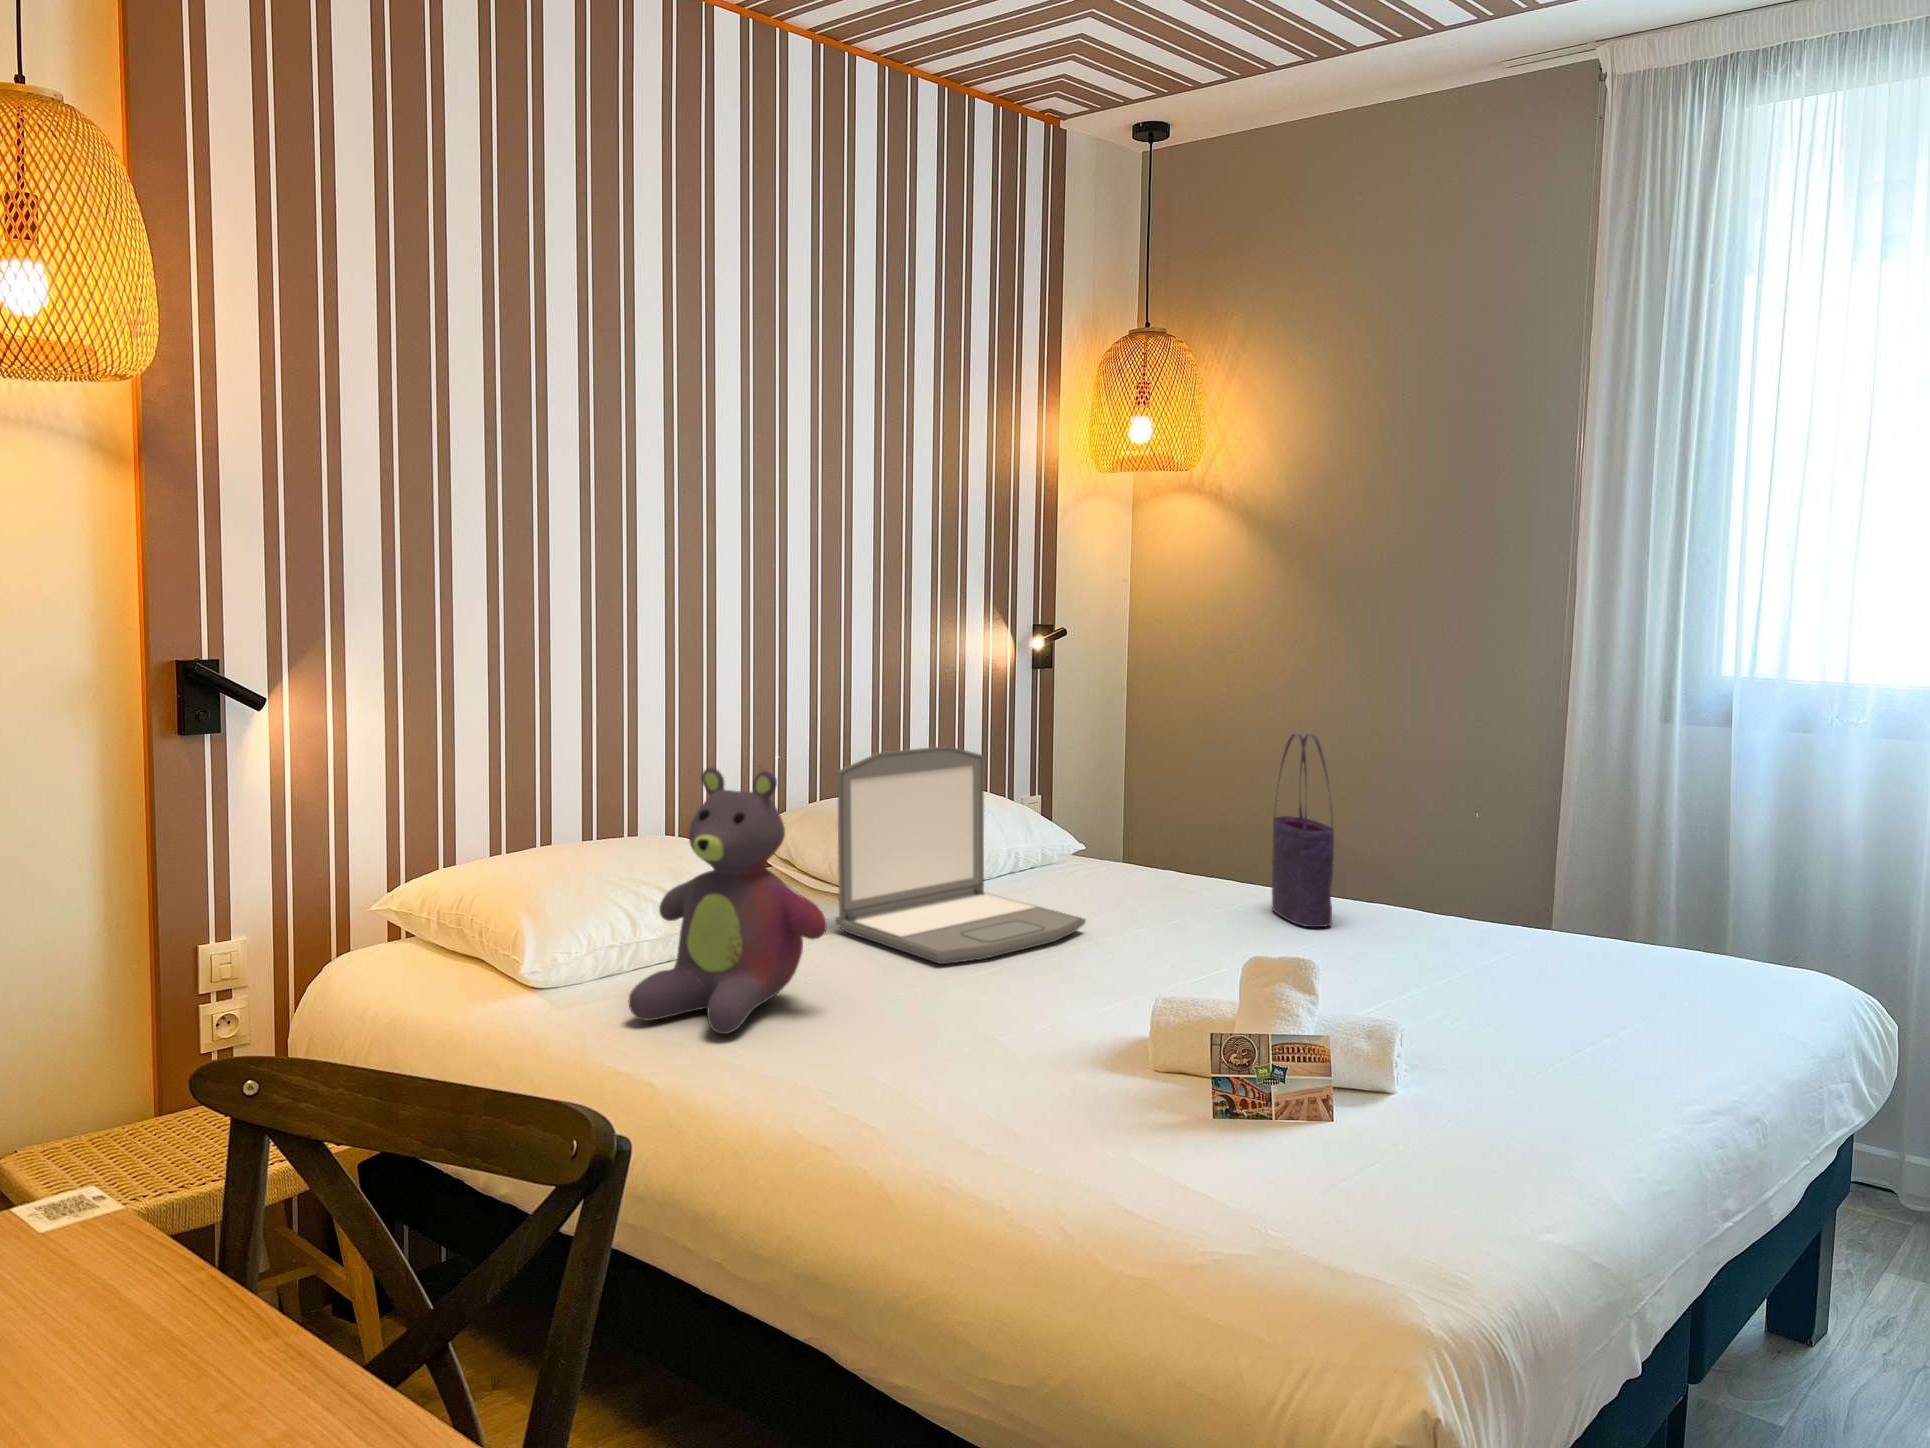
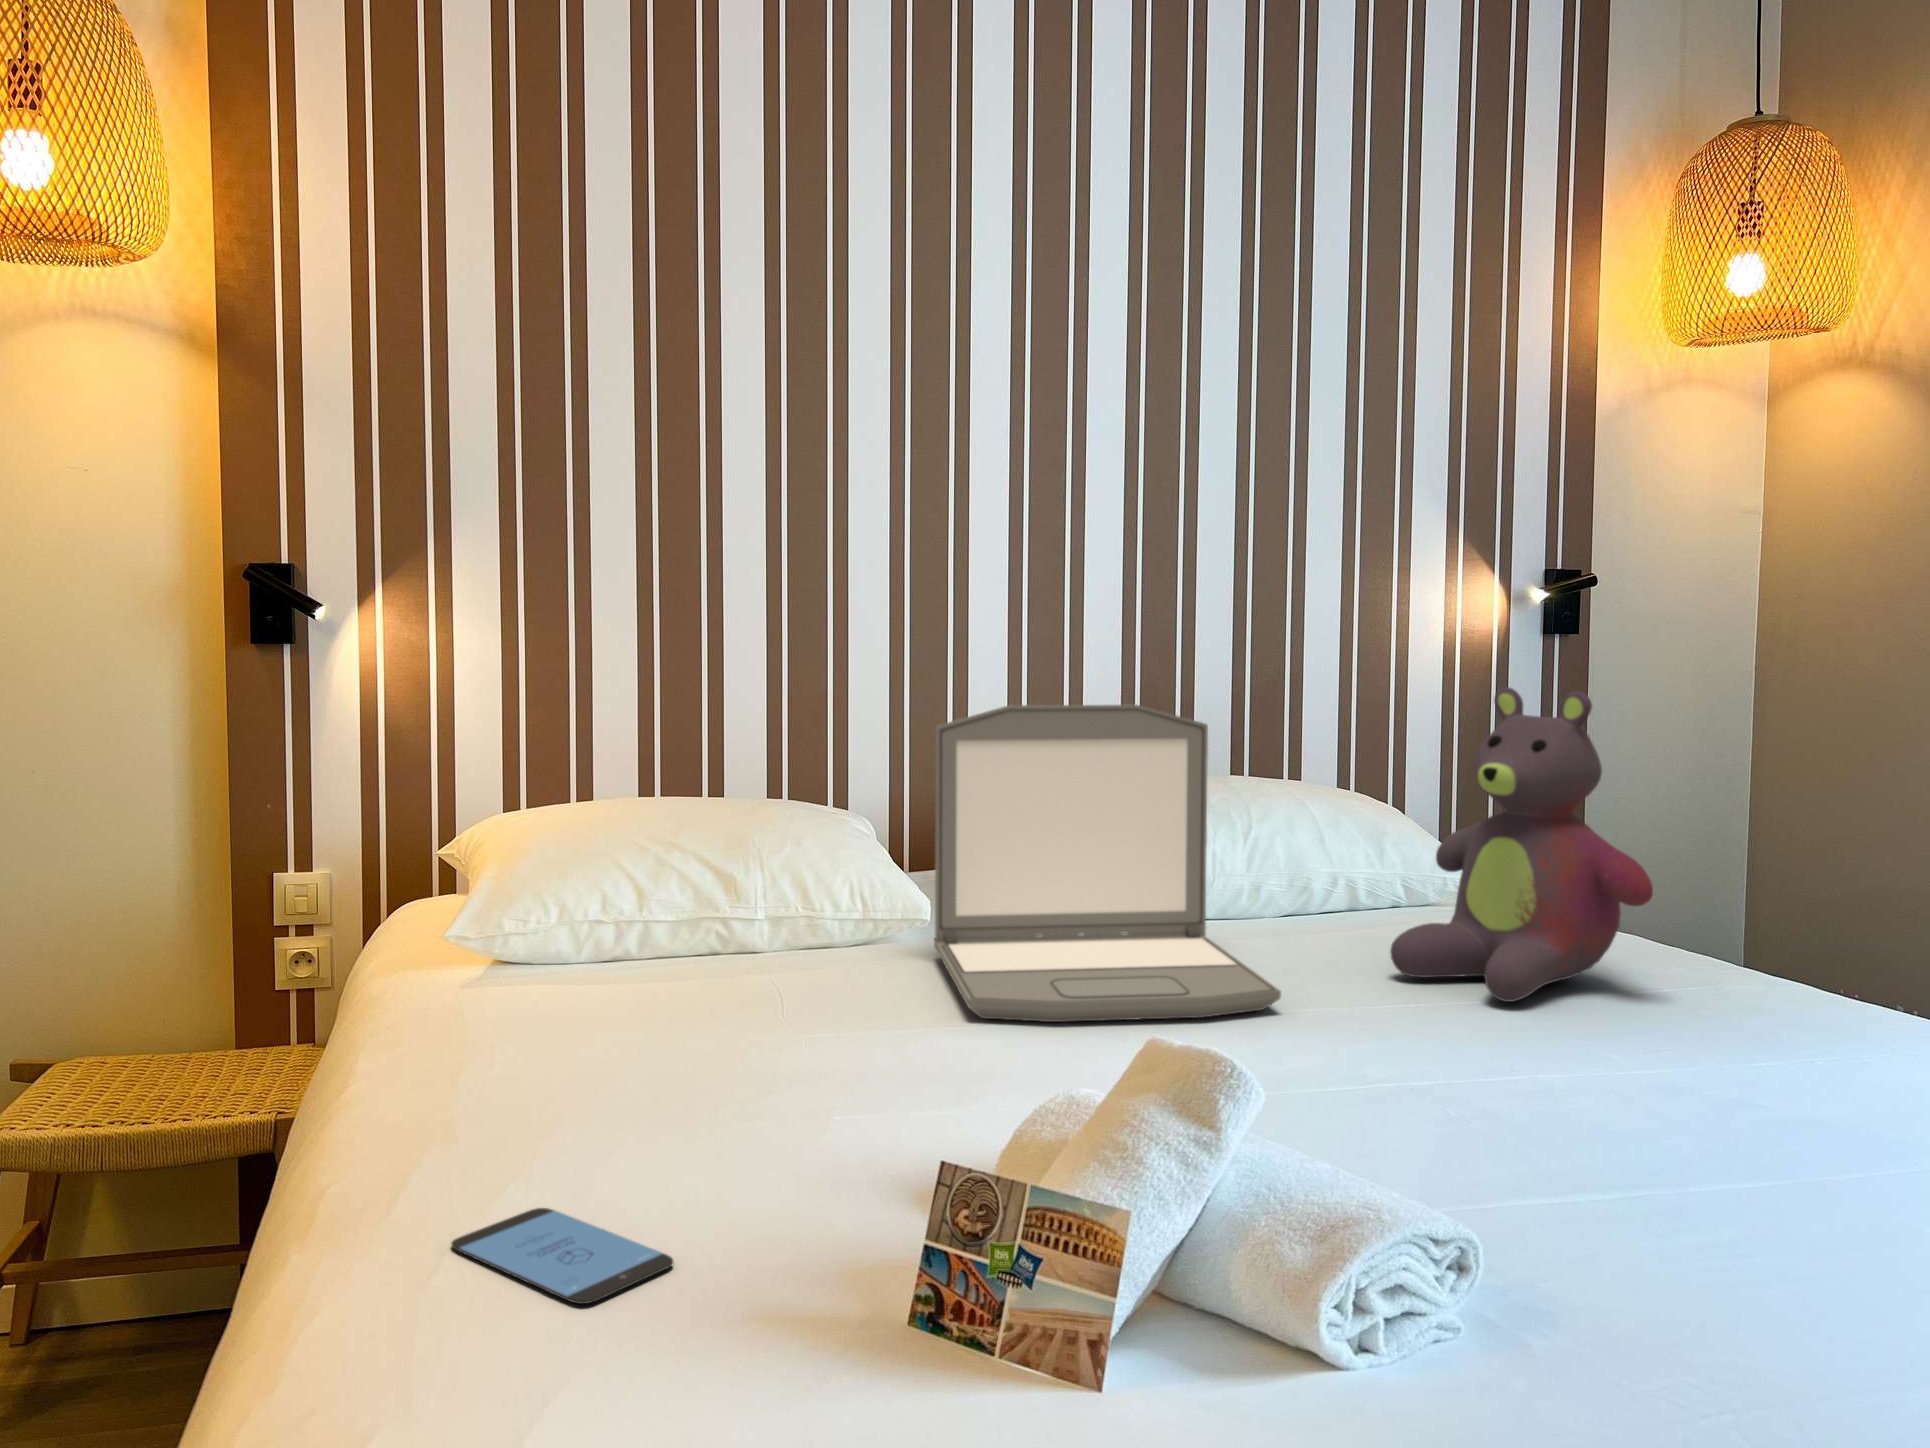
tote bag: present [1272,734,1334,927] -> none [1680,708,1771,1074]
stuffed bear: present [628,767,827,1034] -> present [1390,687,1653,1002]
smartphone: none [935,1117,1072,1155] -> present [451,1208,673,1304]

